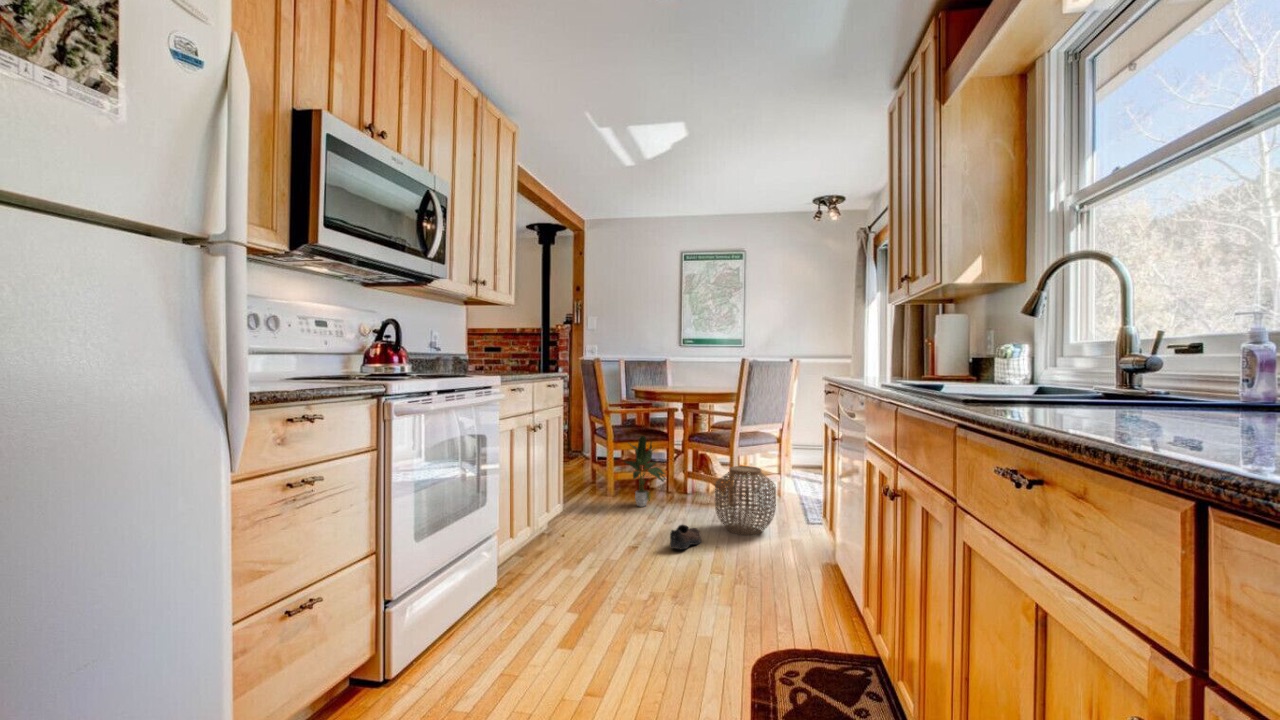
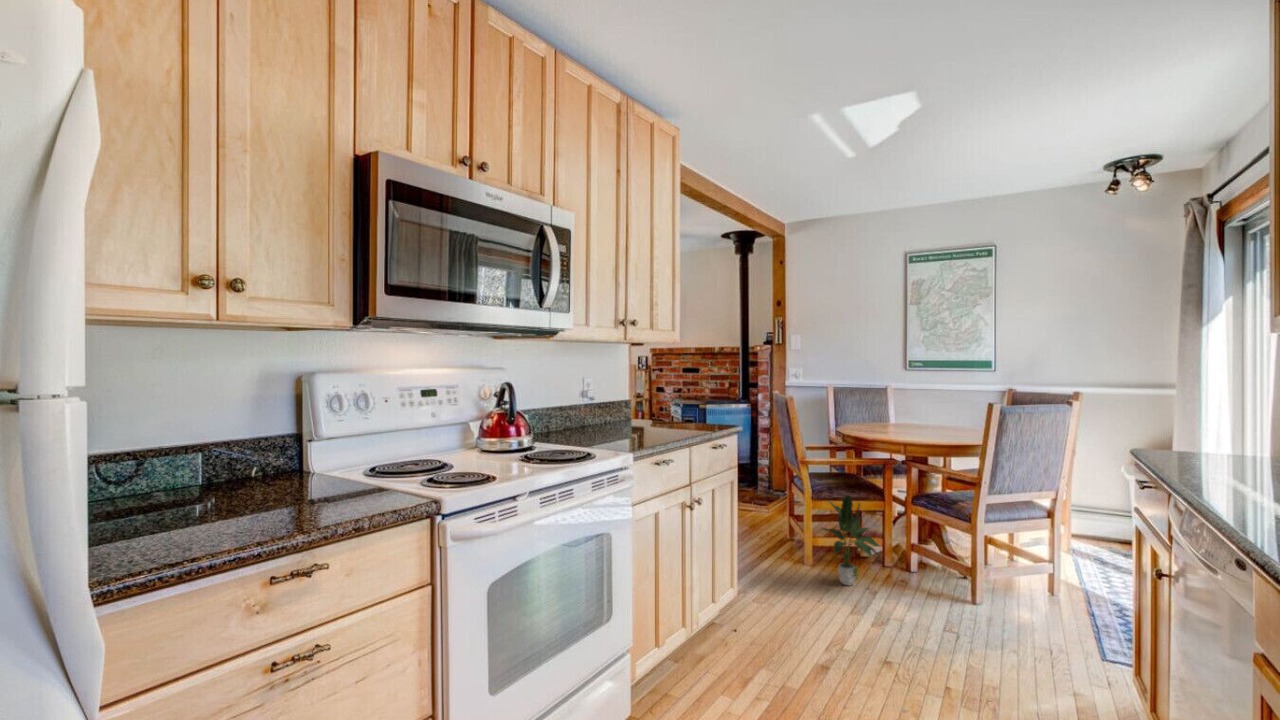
woven basket: present [715,466,776,535] -> none [949,561,1050,669]
shoe: present [670,525,701,550] -> none [878,645,927,686]

